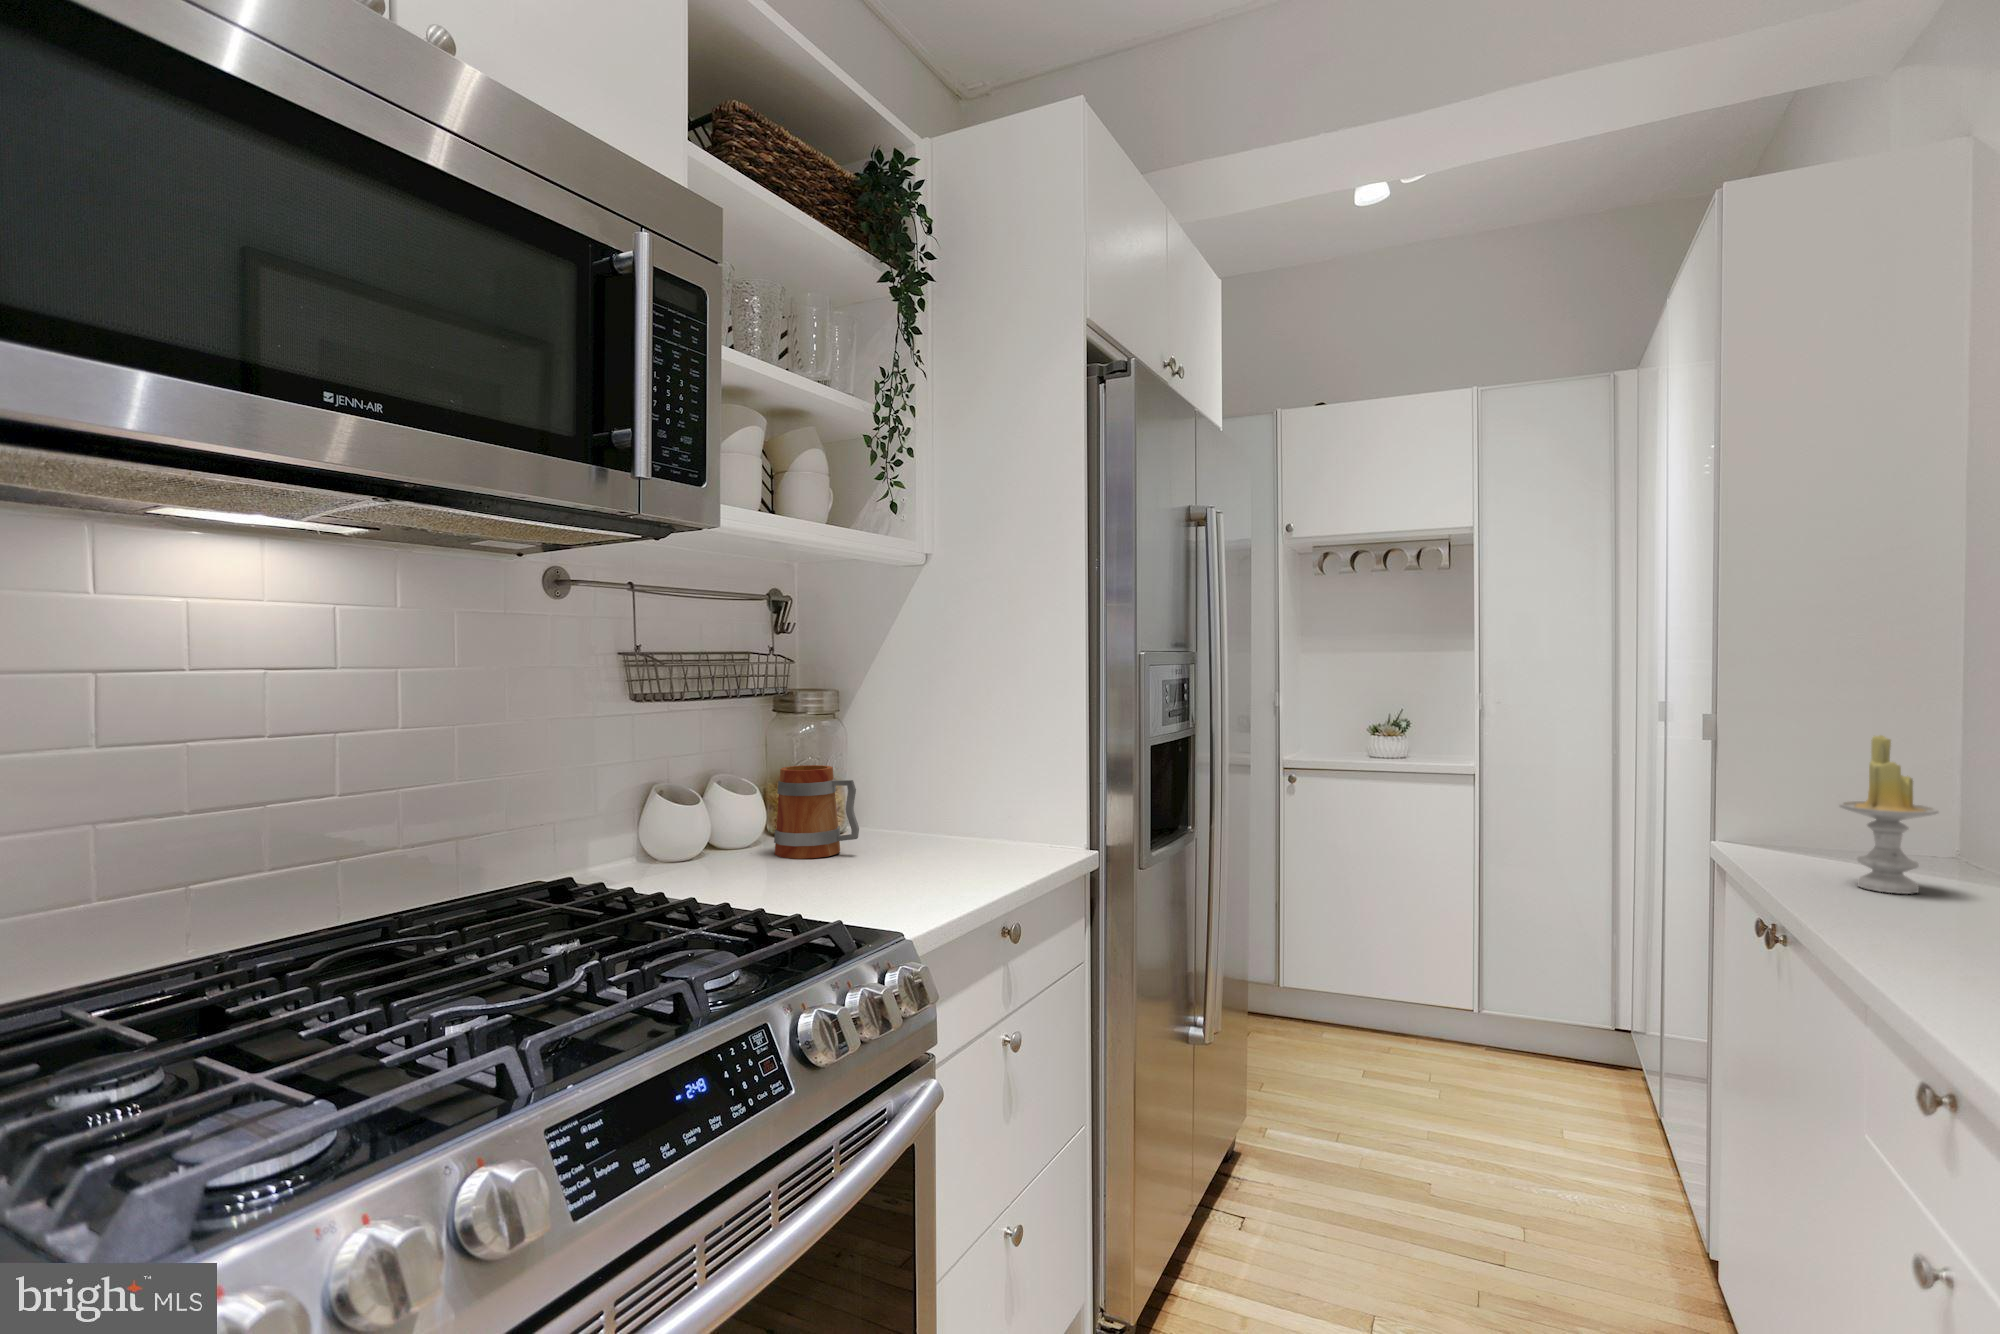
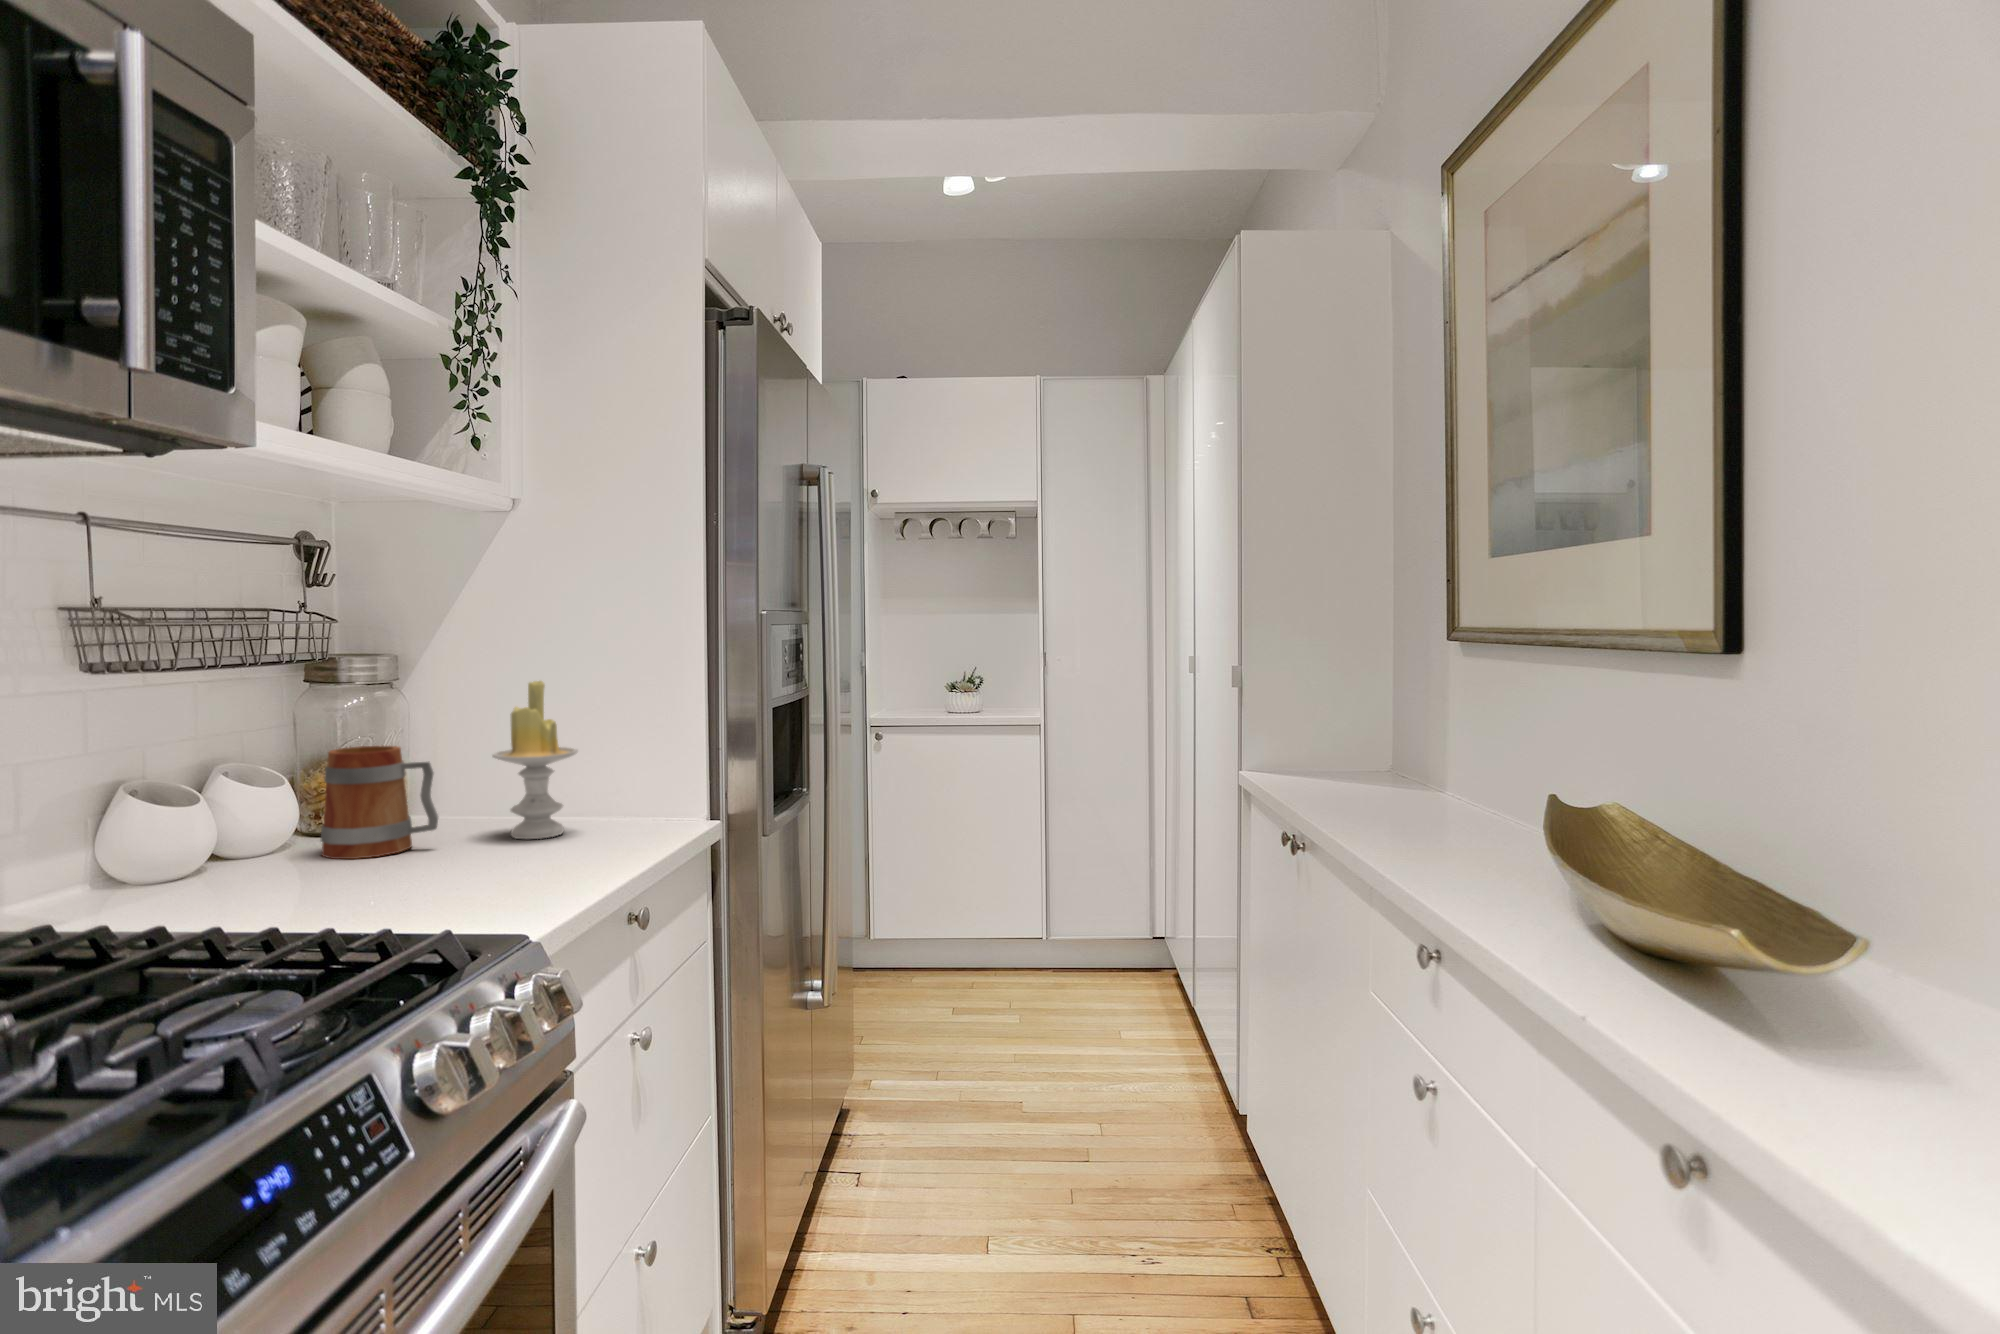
candle: present [1839,735,1939,894] -> present [492,681,578,839]

